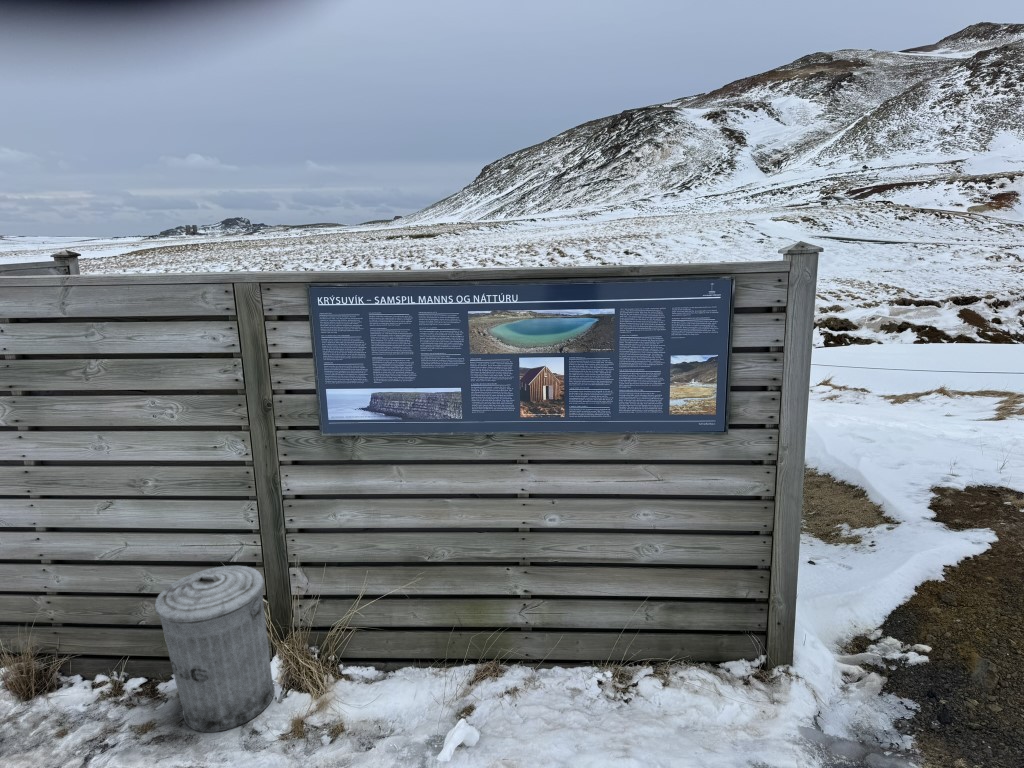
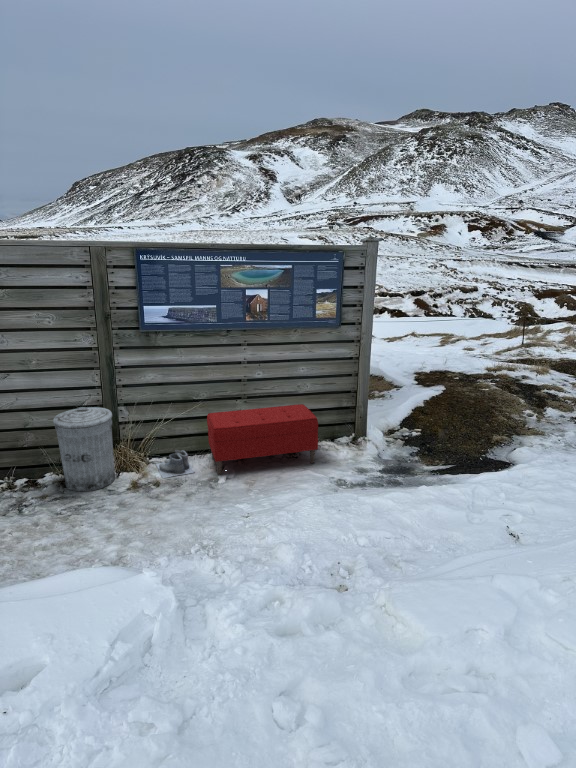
bench: none [432,588,659,732] -> present [207,404,318,475]
boots: none [344,660,412,721] -> present [156,450,194,478]

